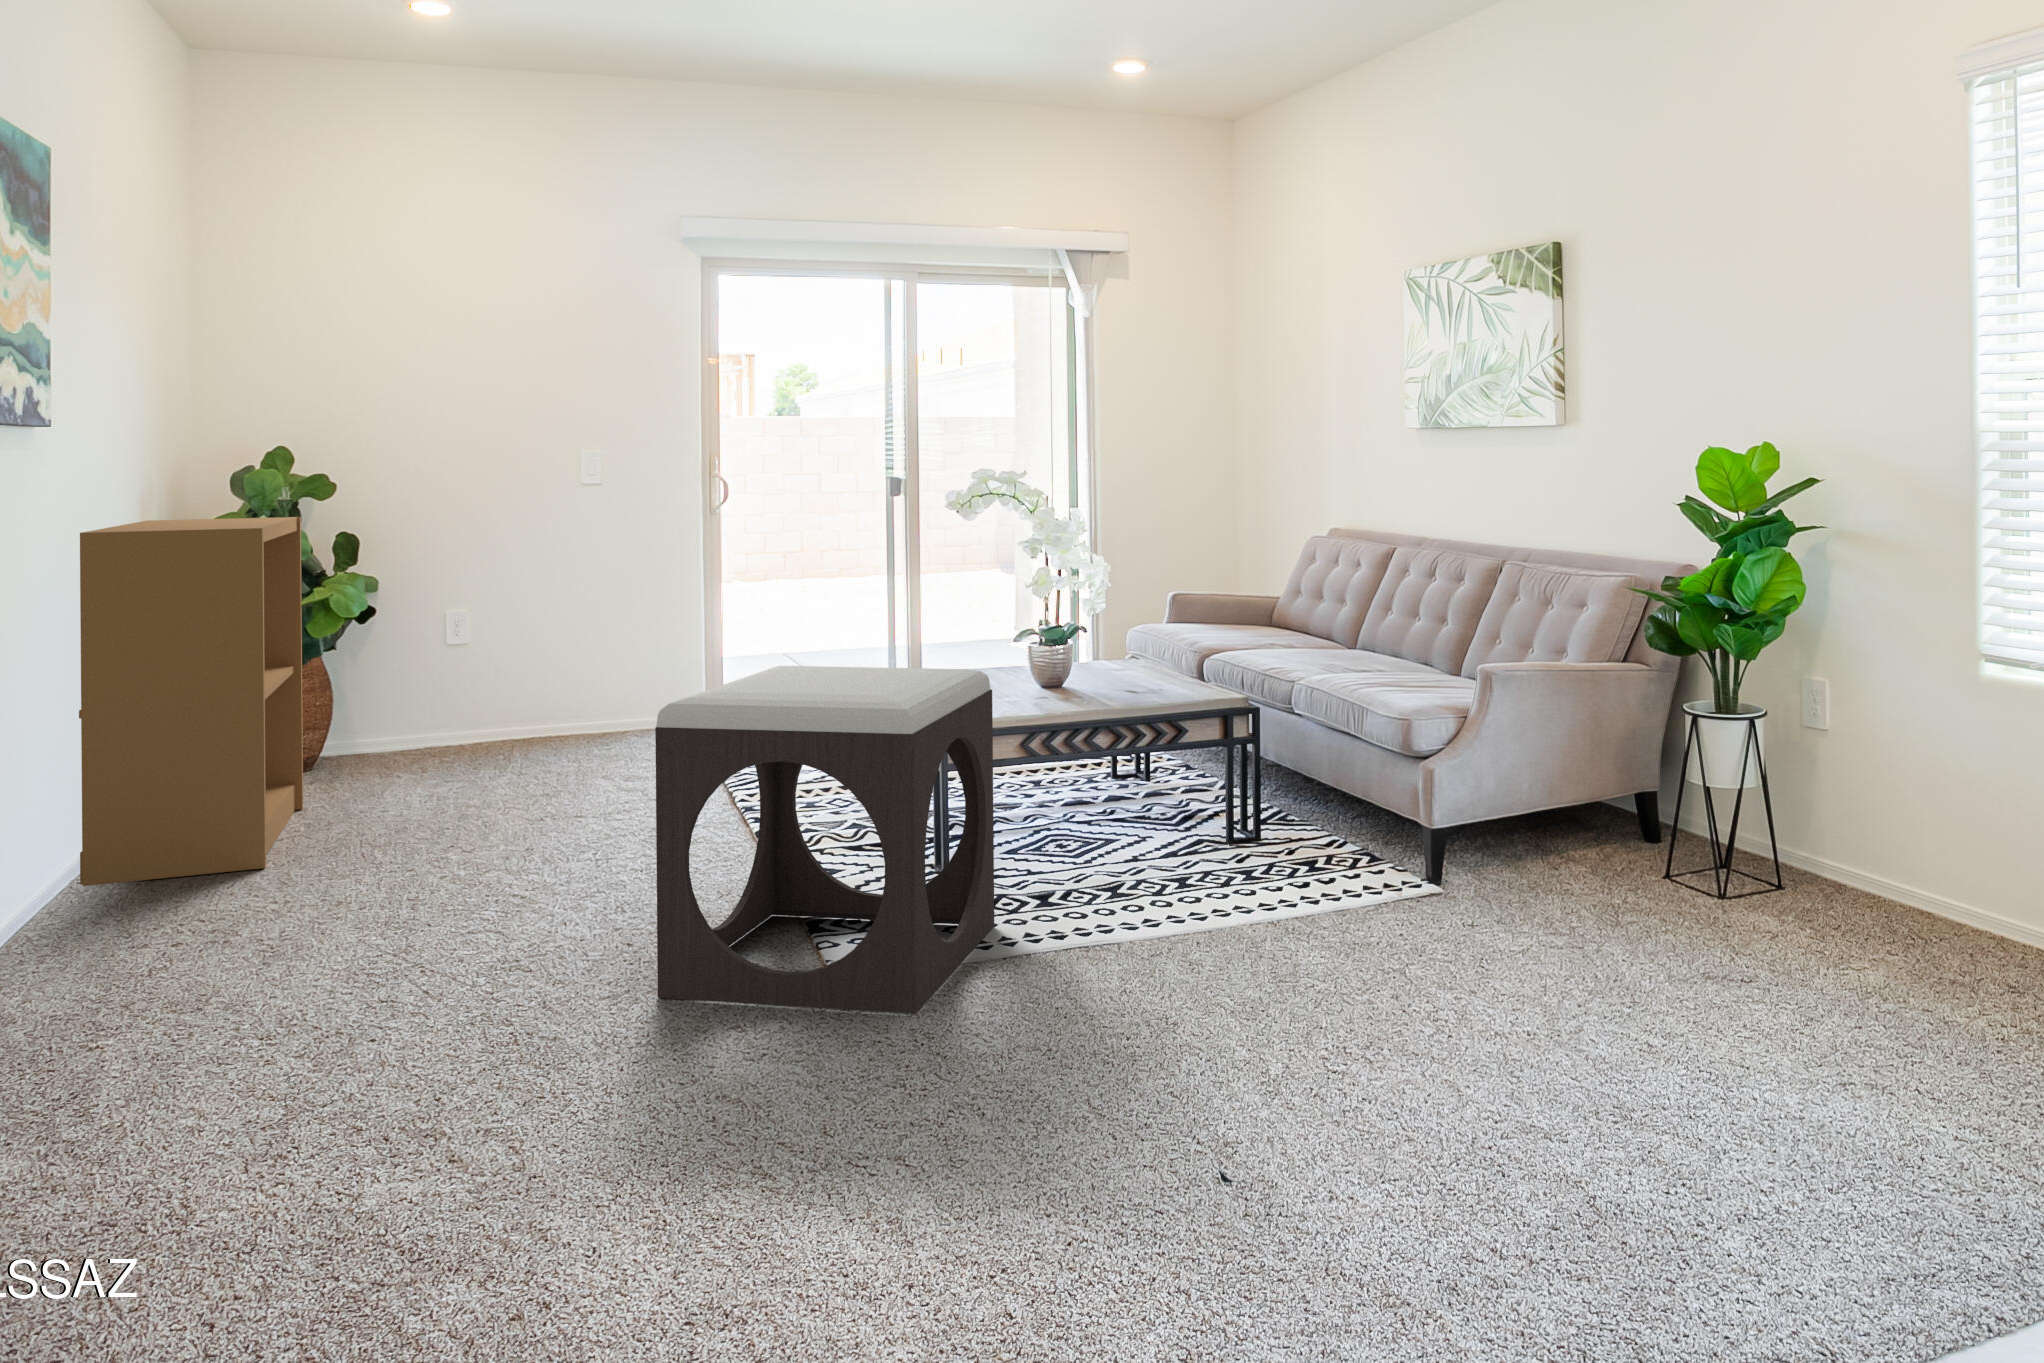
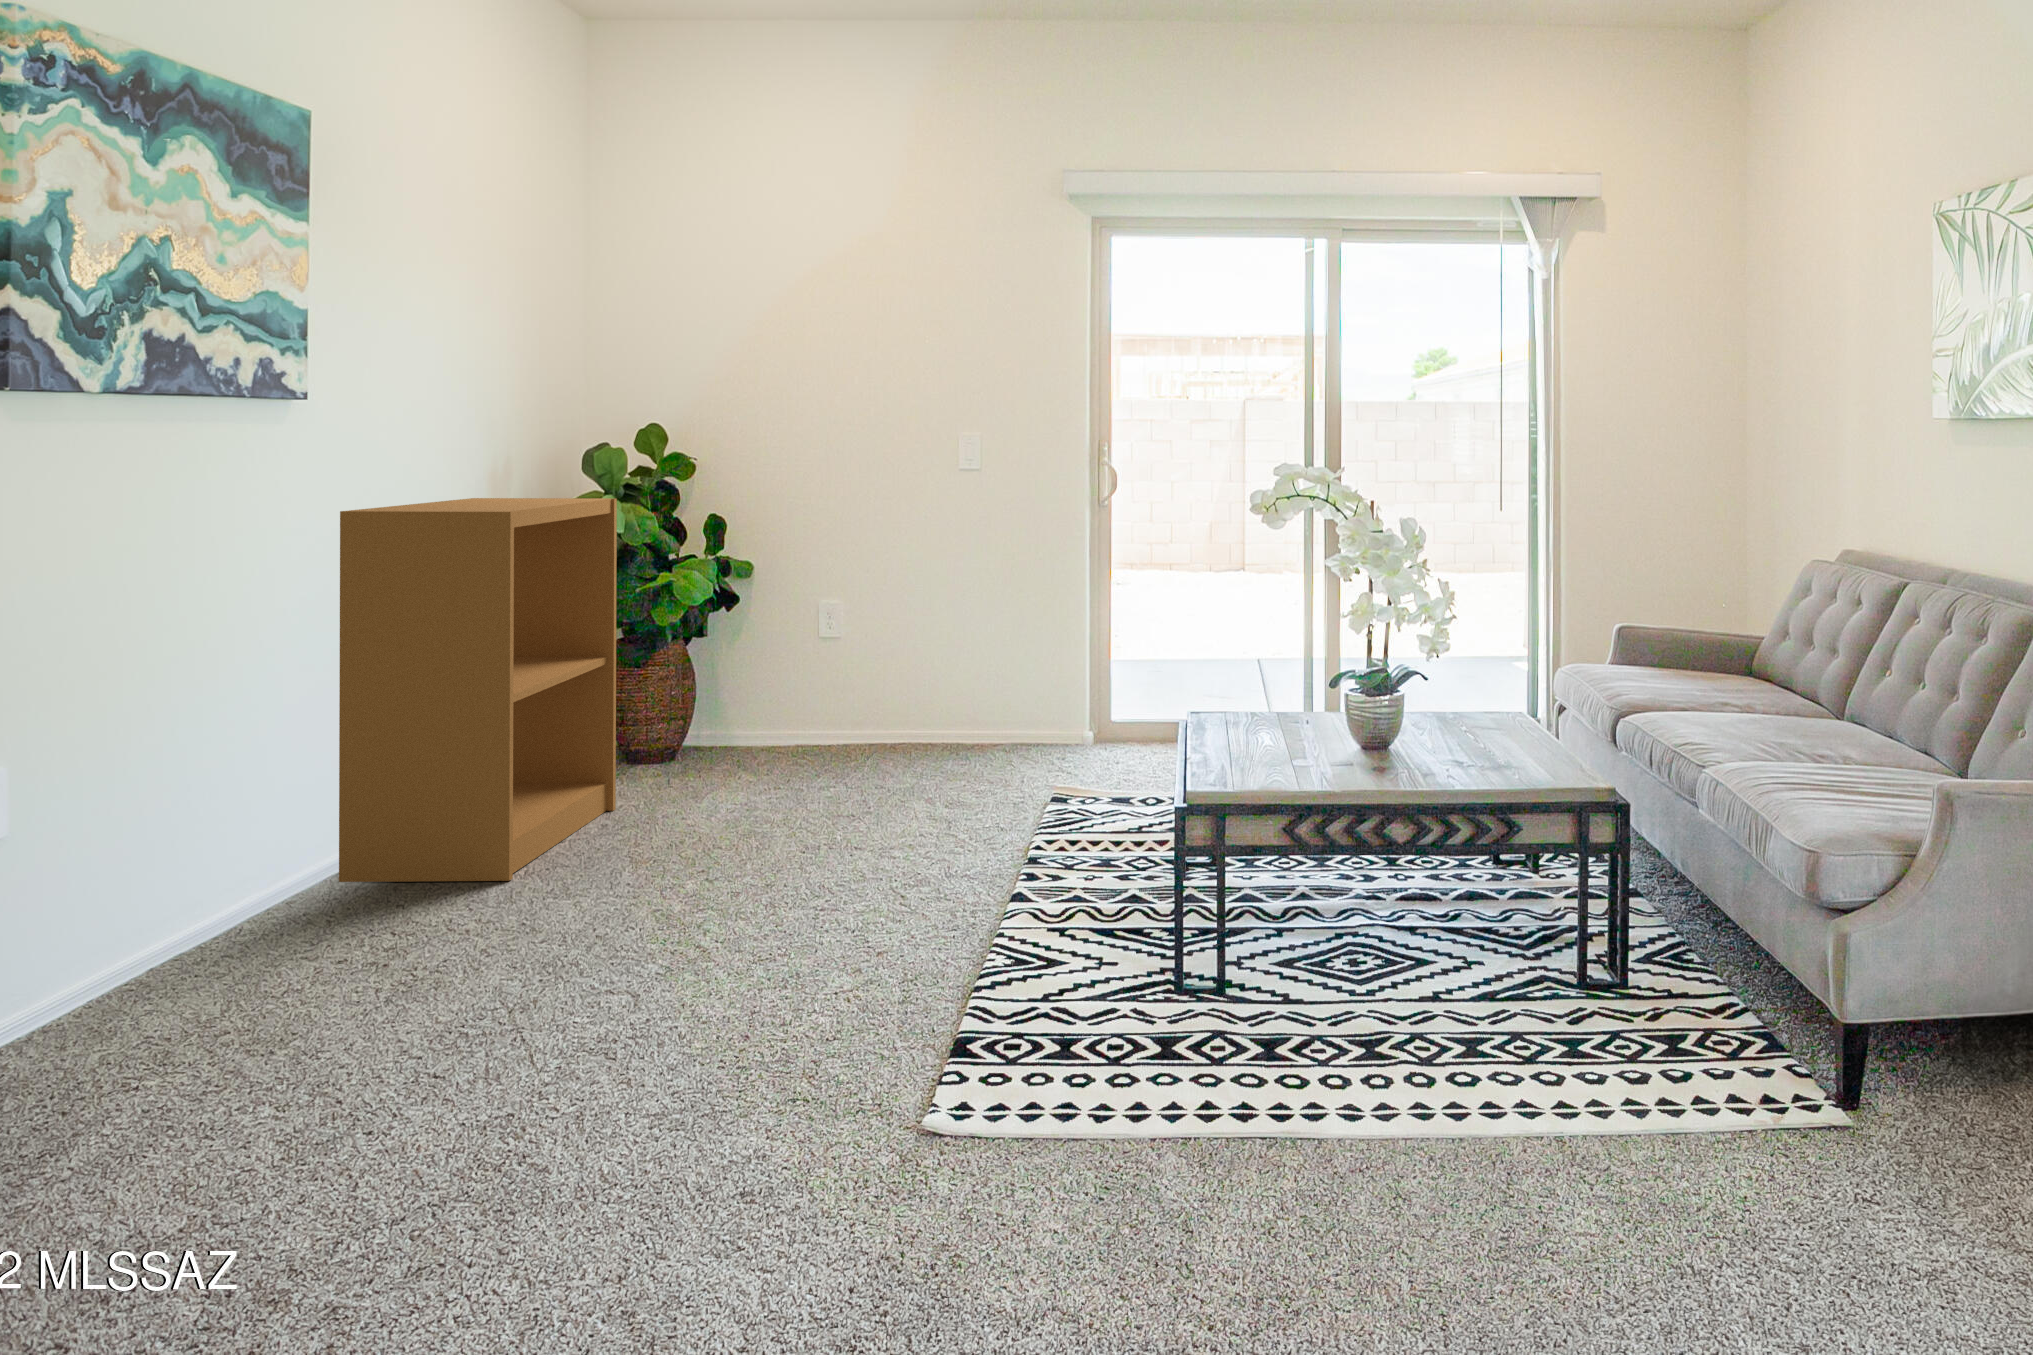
footstool: present [655,666,994,1014] -> none [709,710,1185,1218]

